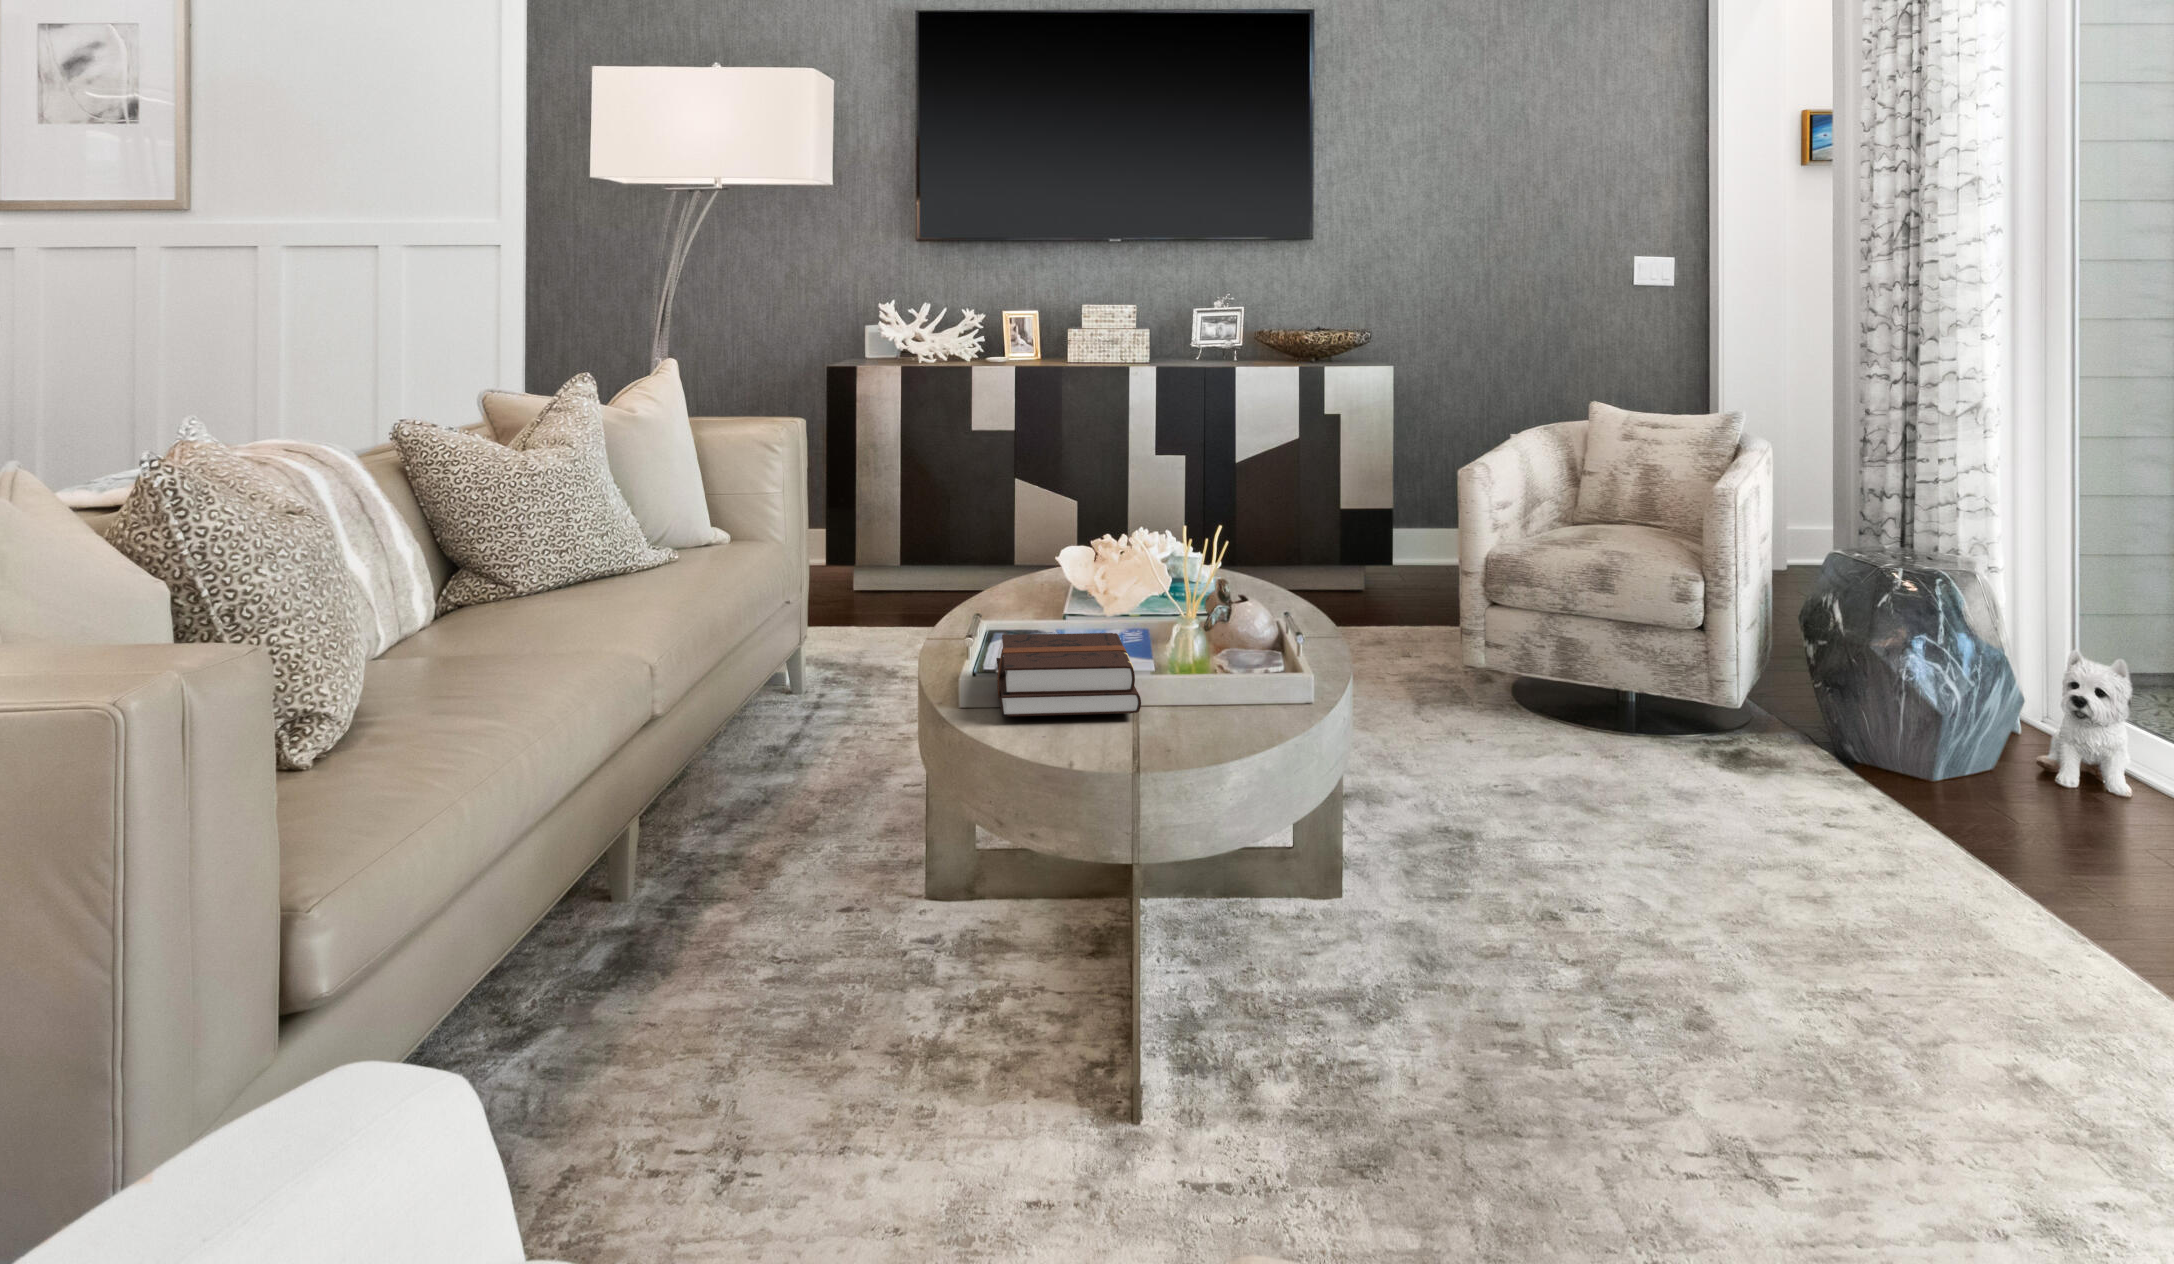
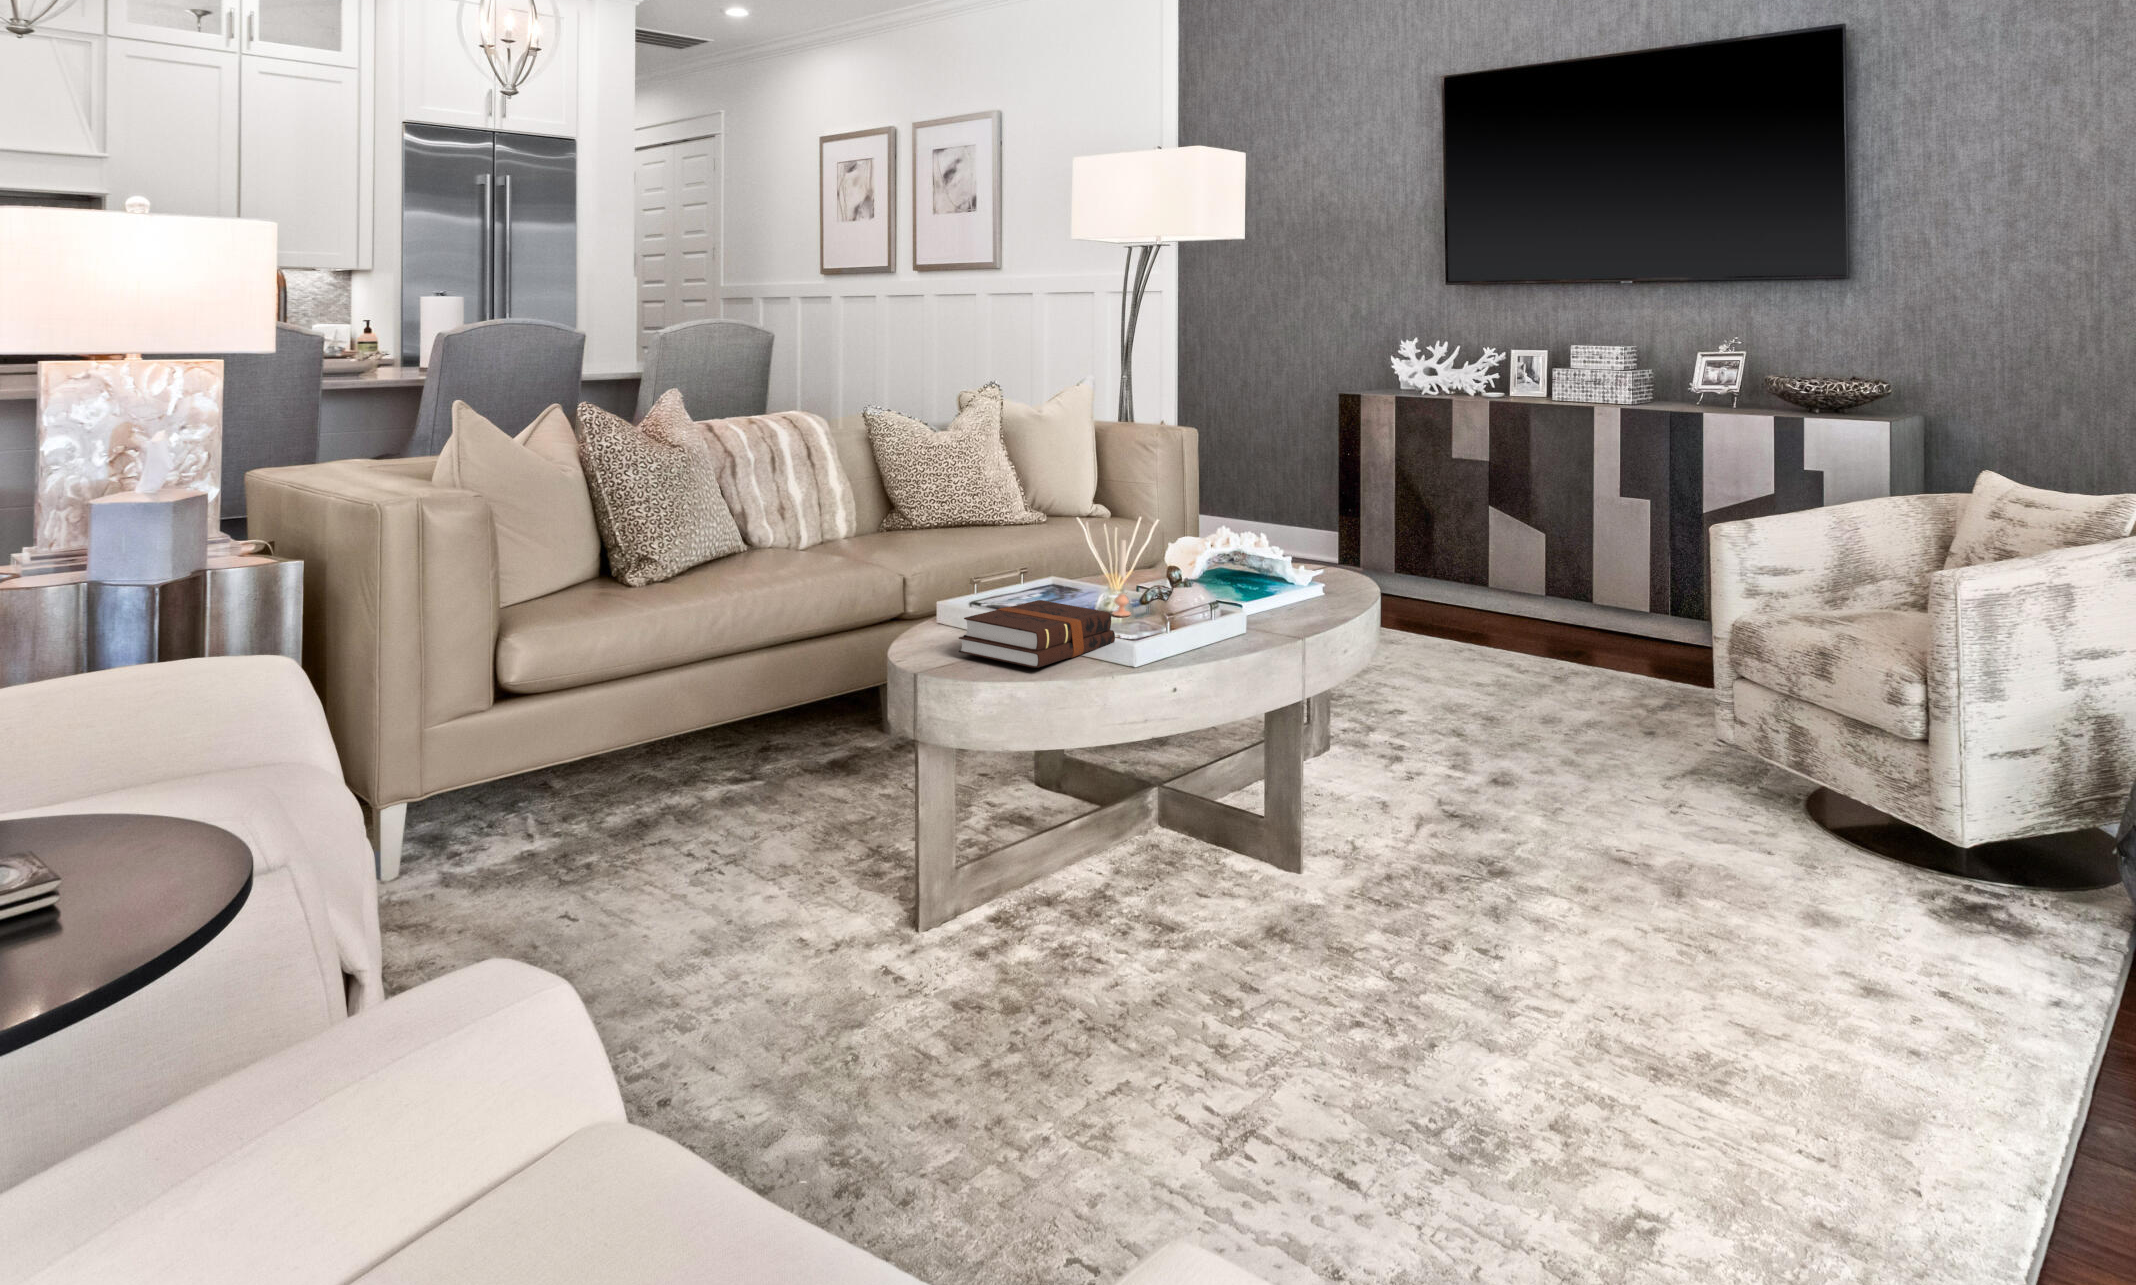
candle: none [1038,543,1063,642] -> present [1112,540,1130,616]

